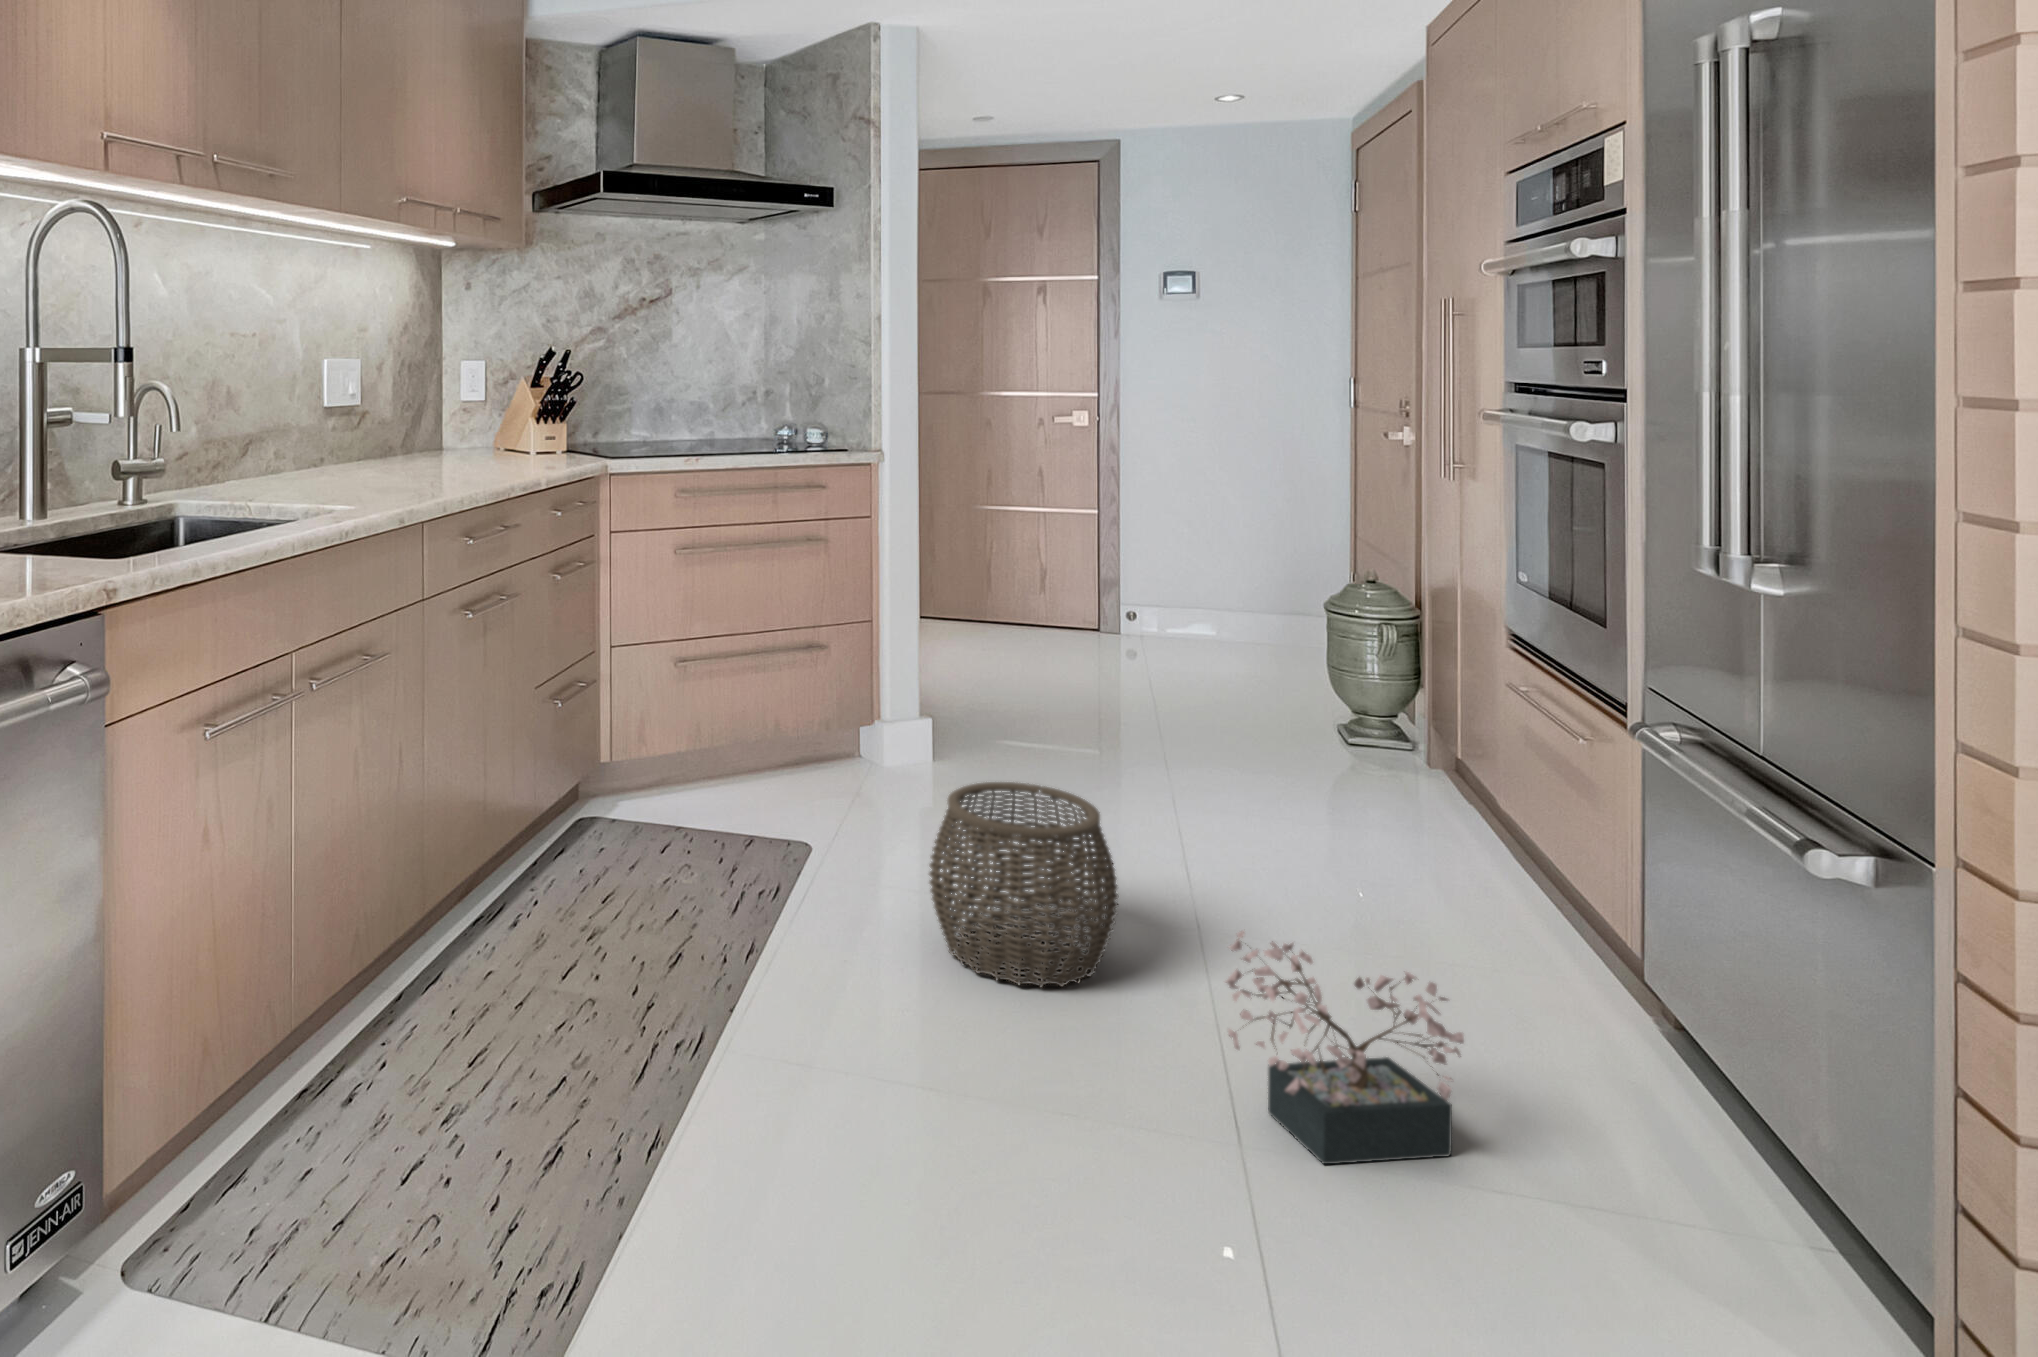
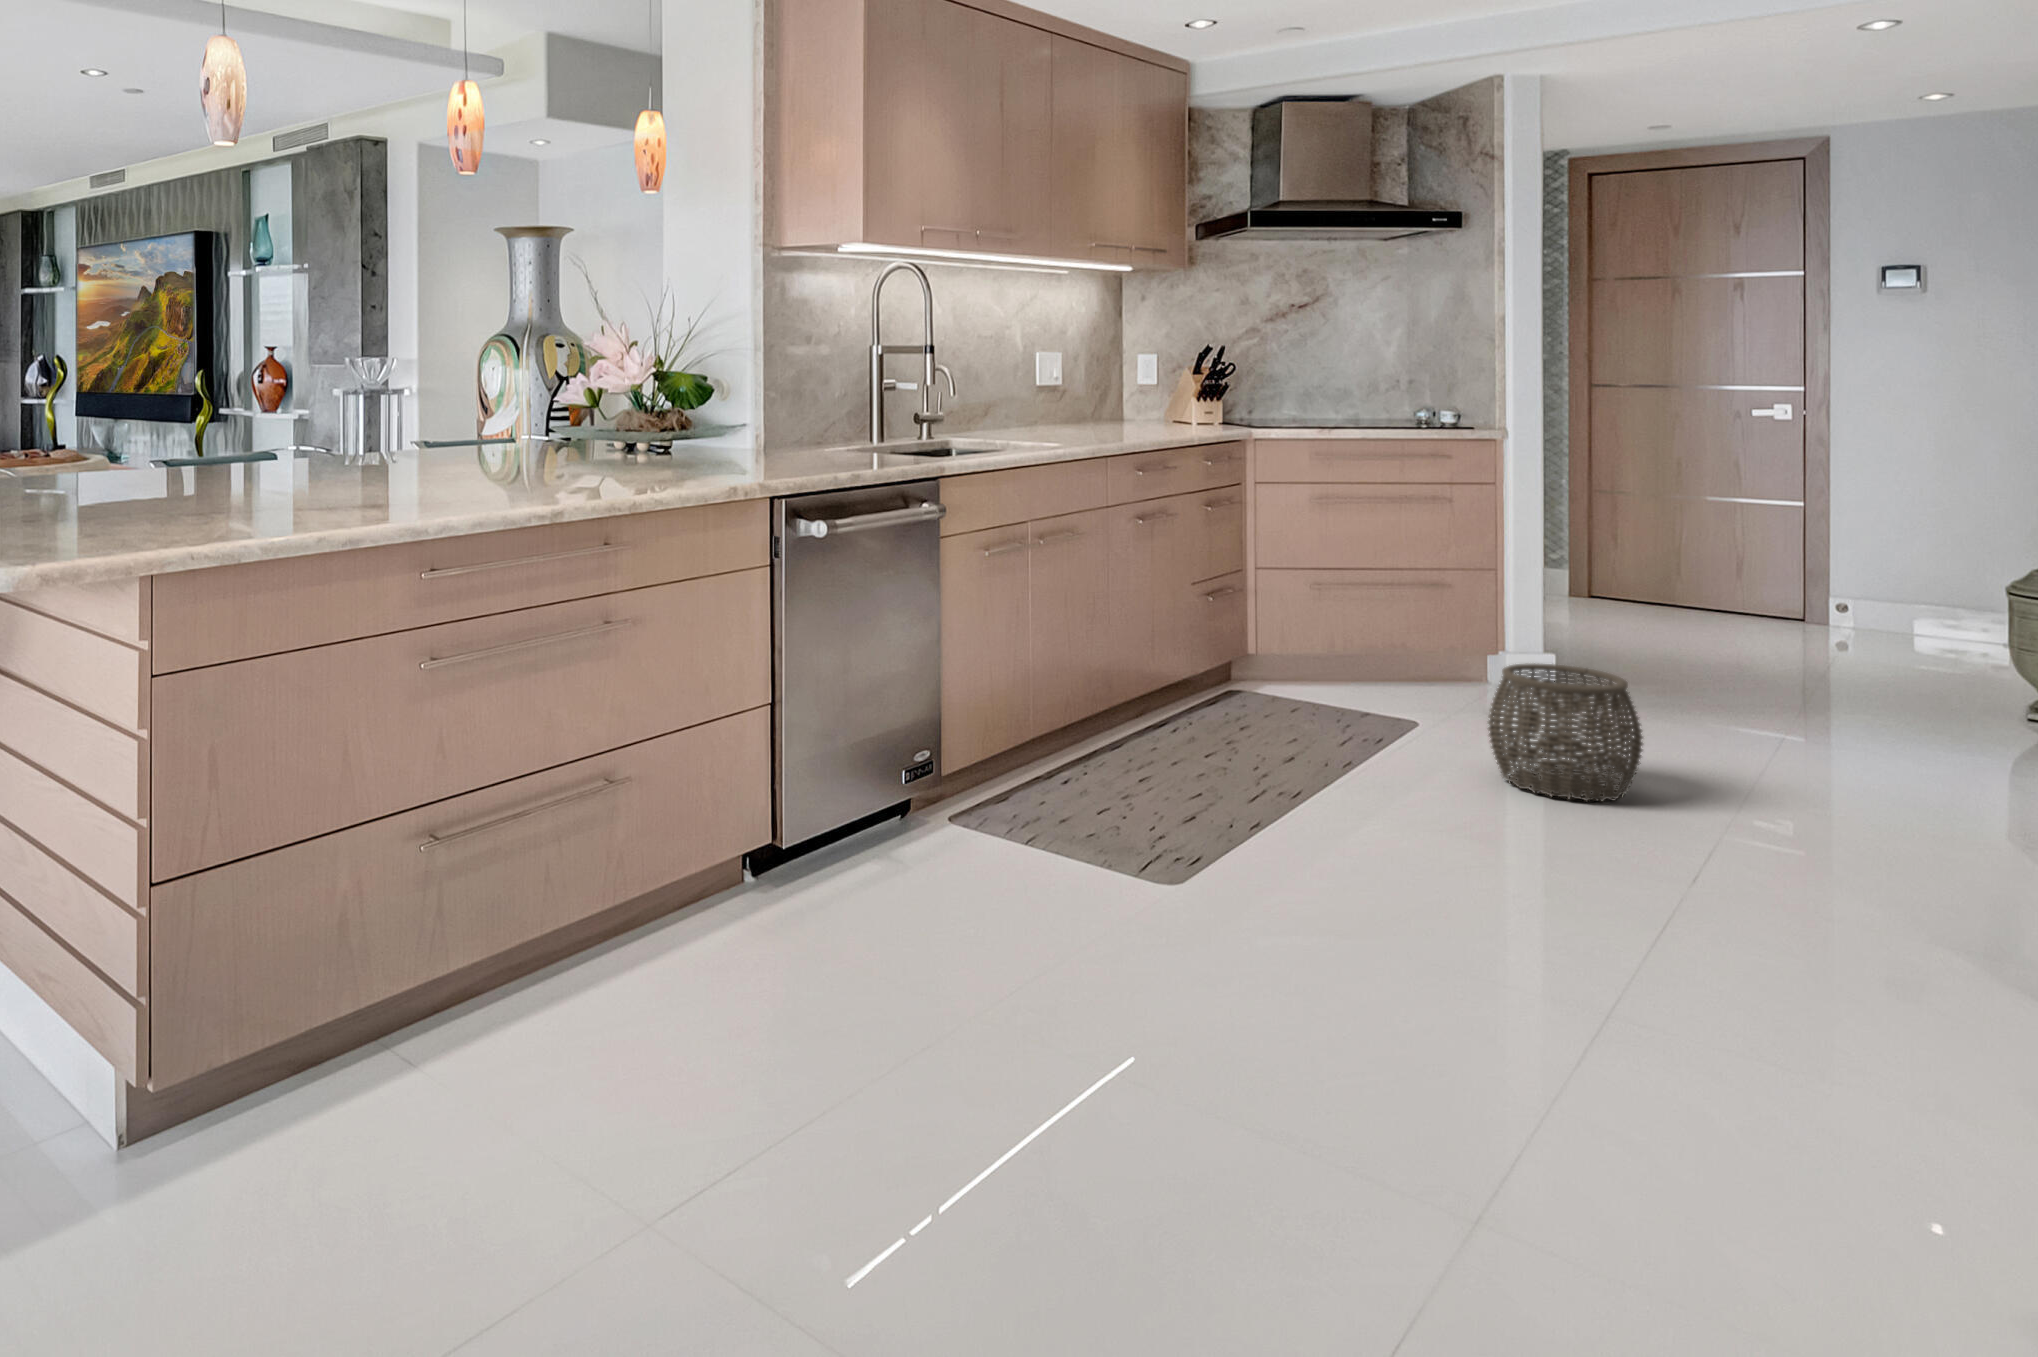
decorative plant: present [1226,931,1464,1164] -> none [1671,738,1872,898]

